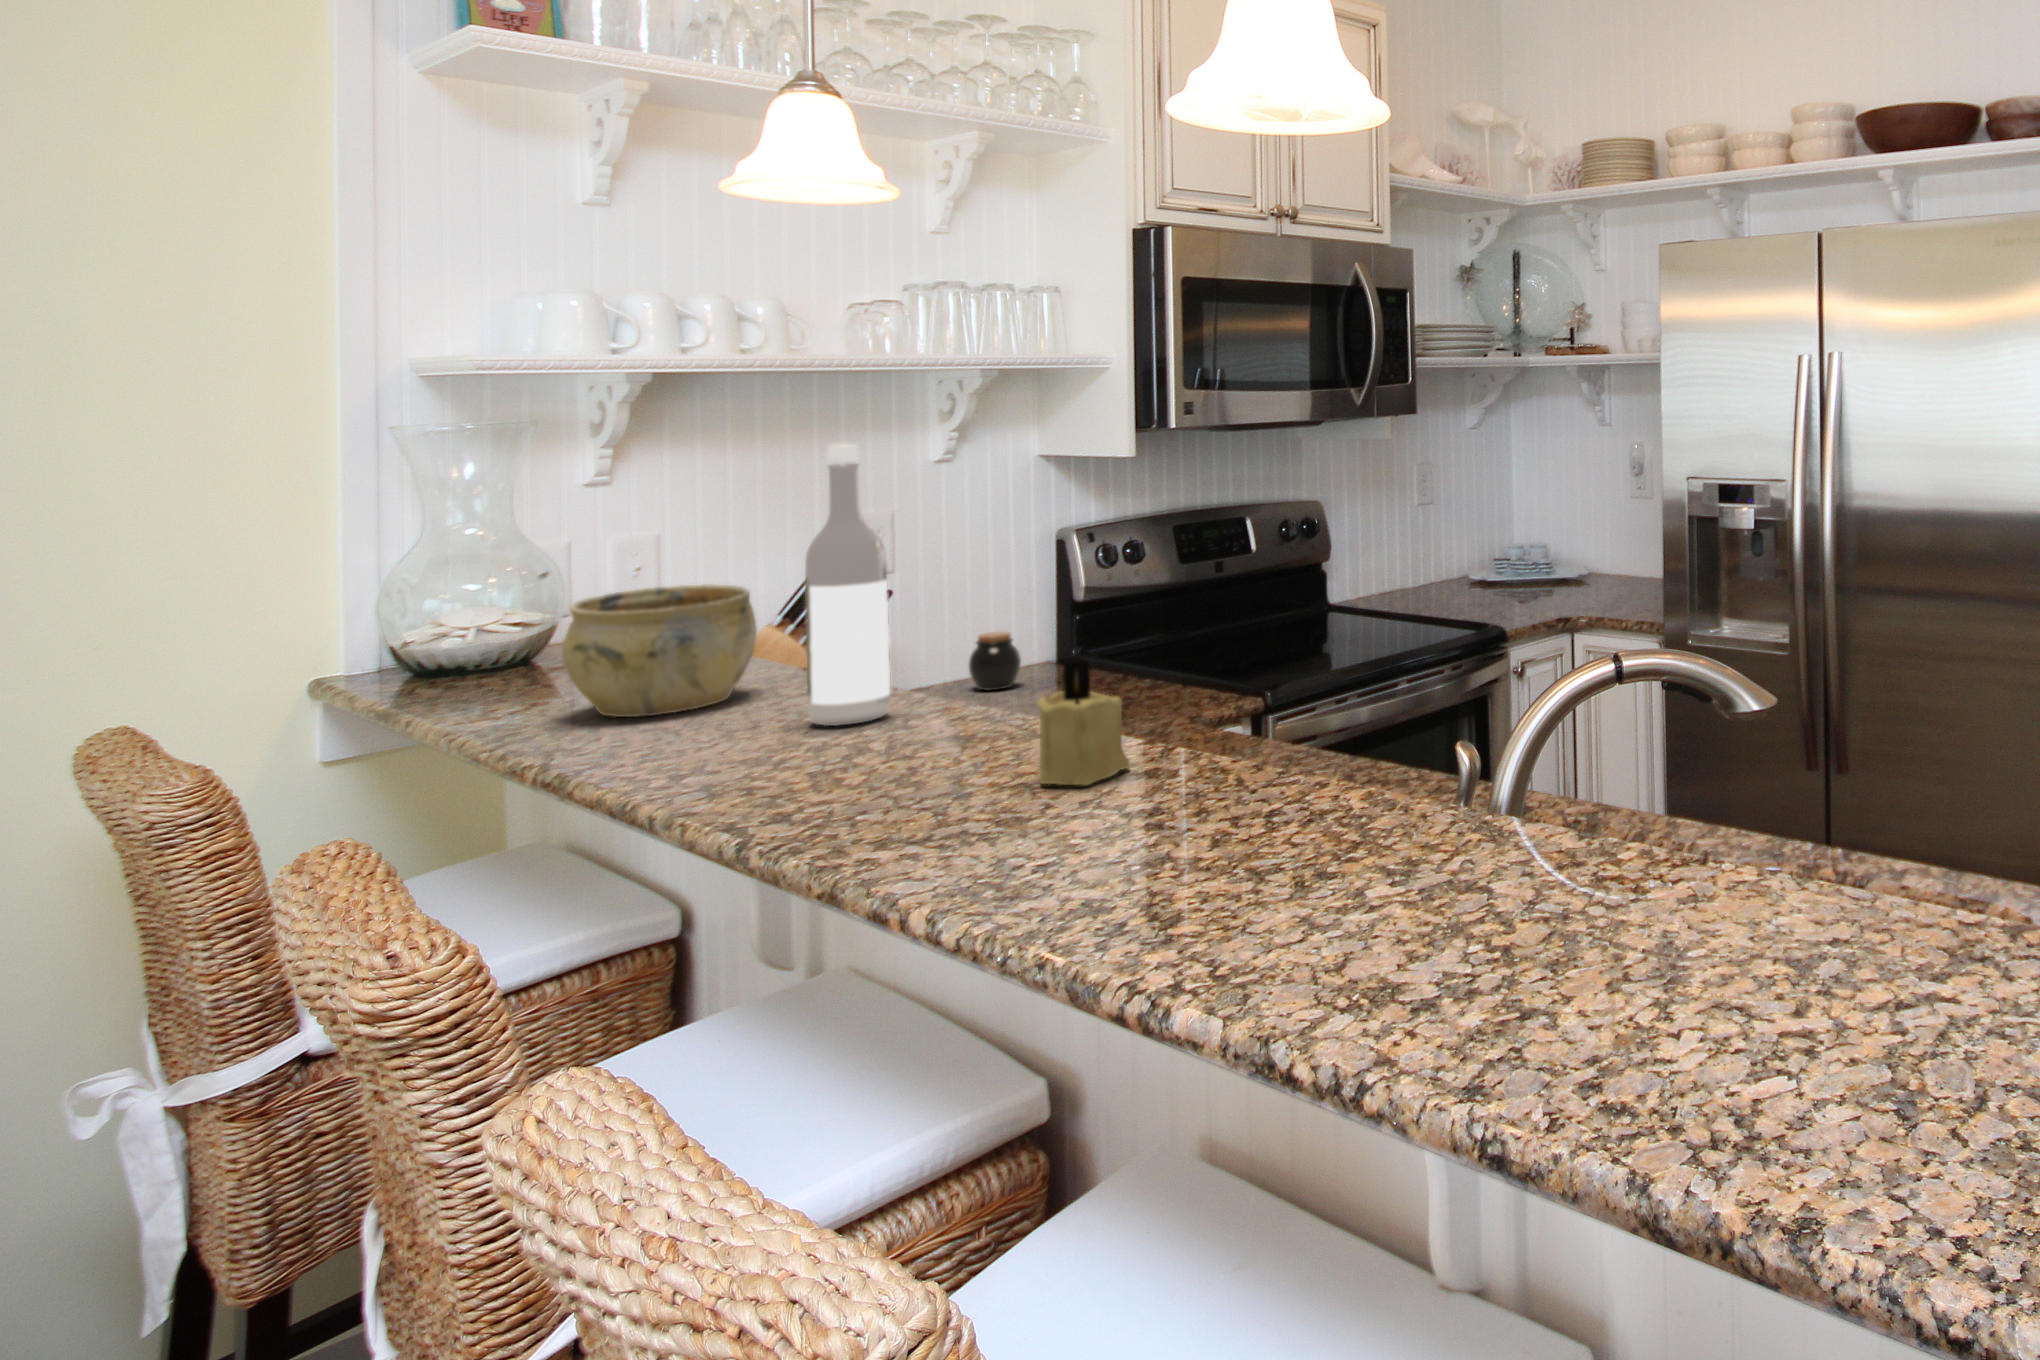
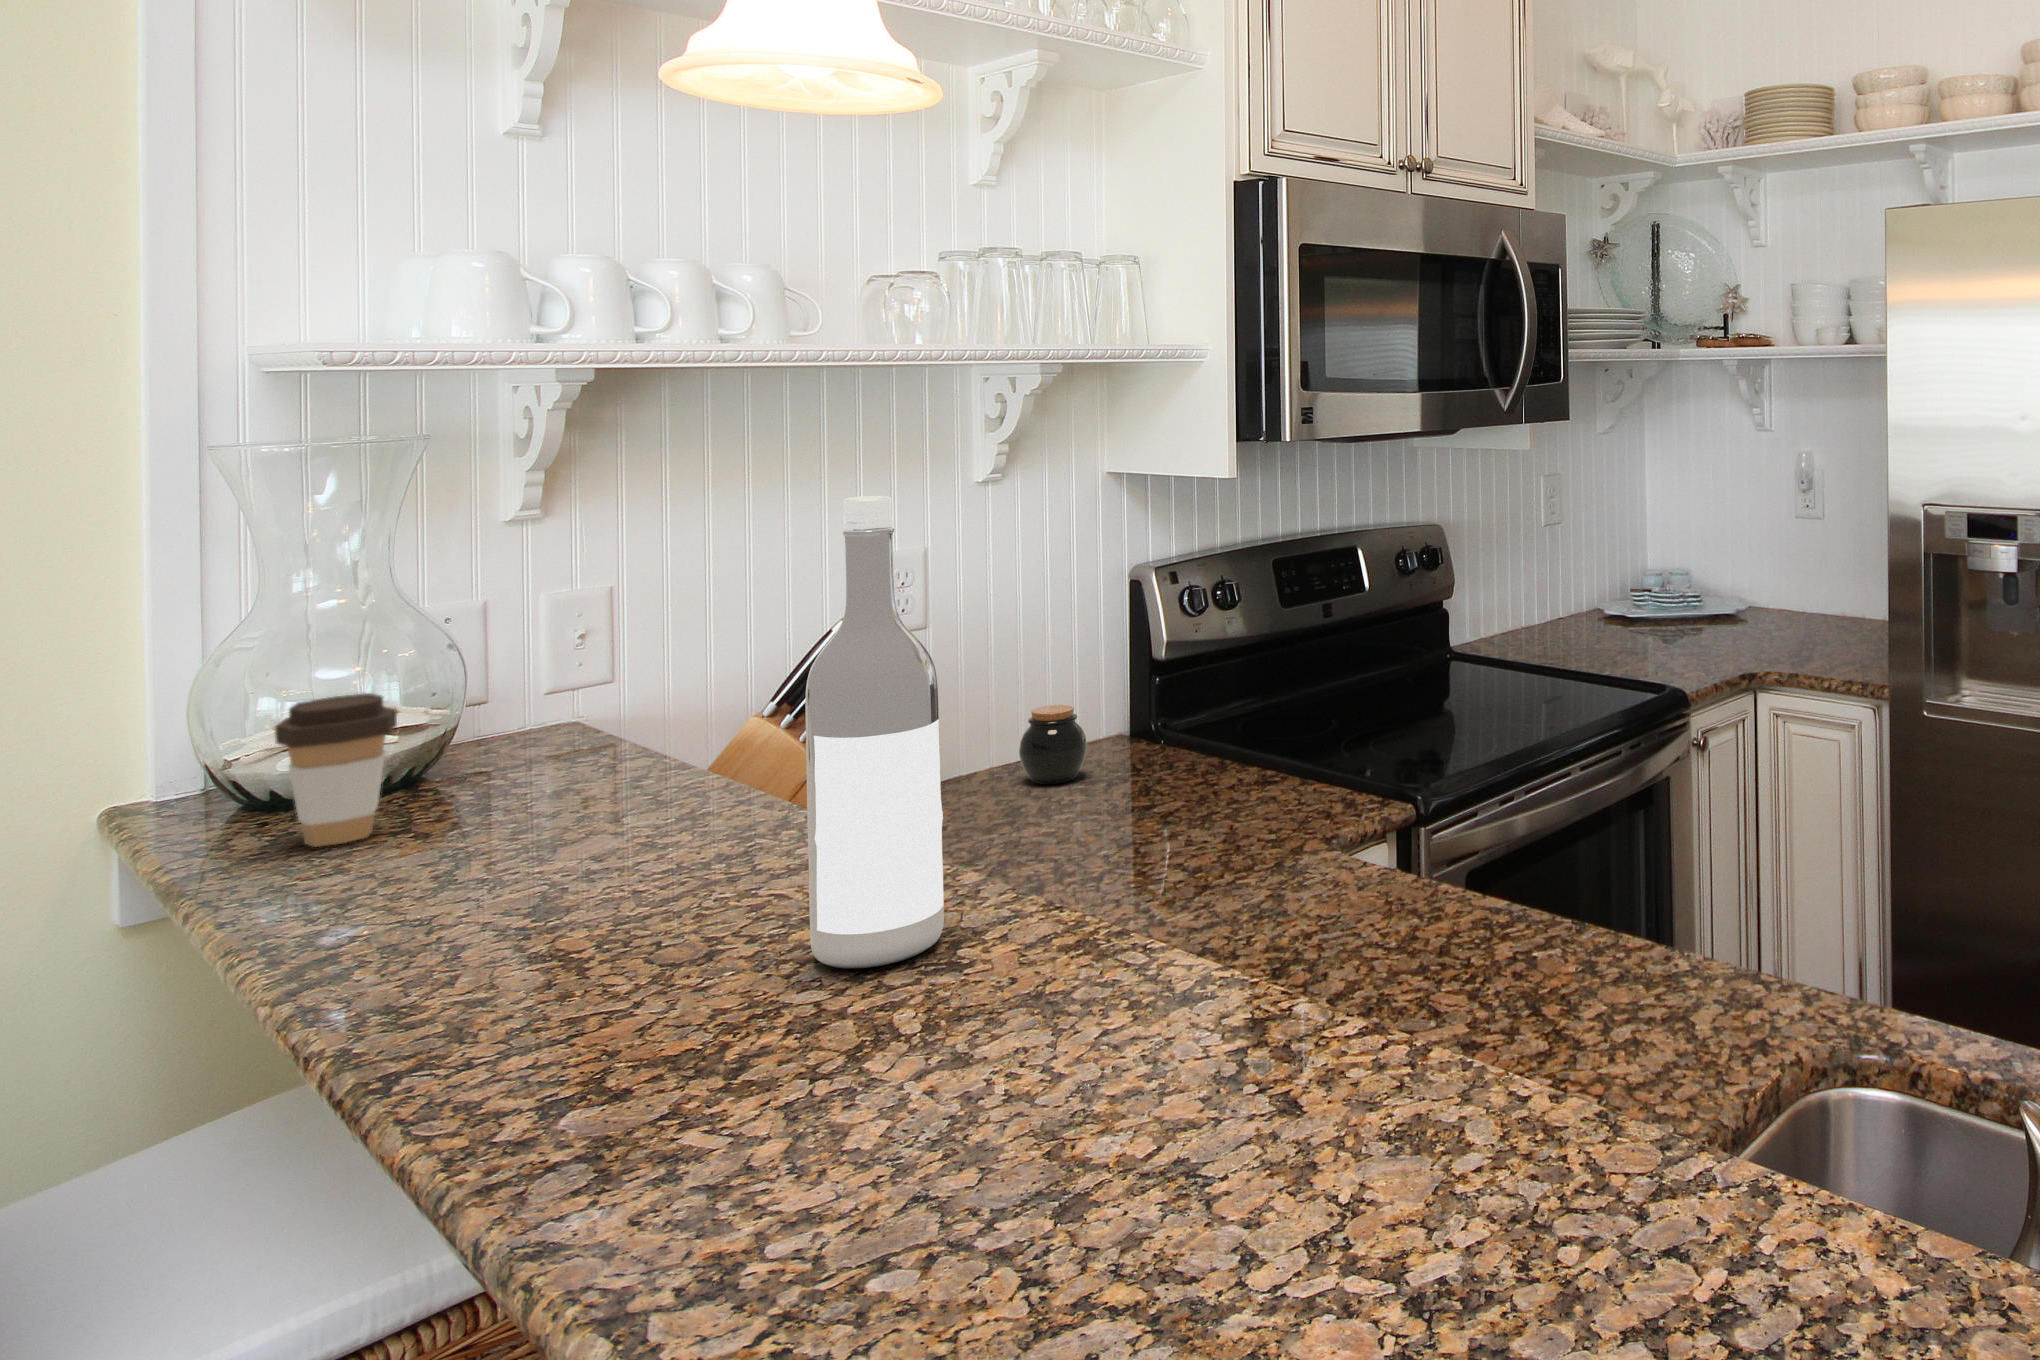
ceramic bowl: present [562,584,757,717] -> none [425,694,733,922]
coffee cup: none [444,593,523,693] -> present [275,693,397,847]
candle: present [1037,661,1130,786] -> none [1249,944,1421,1215]

